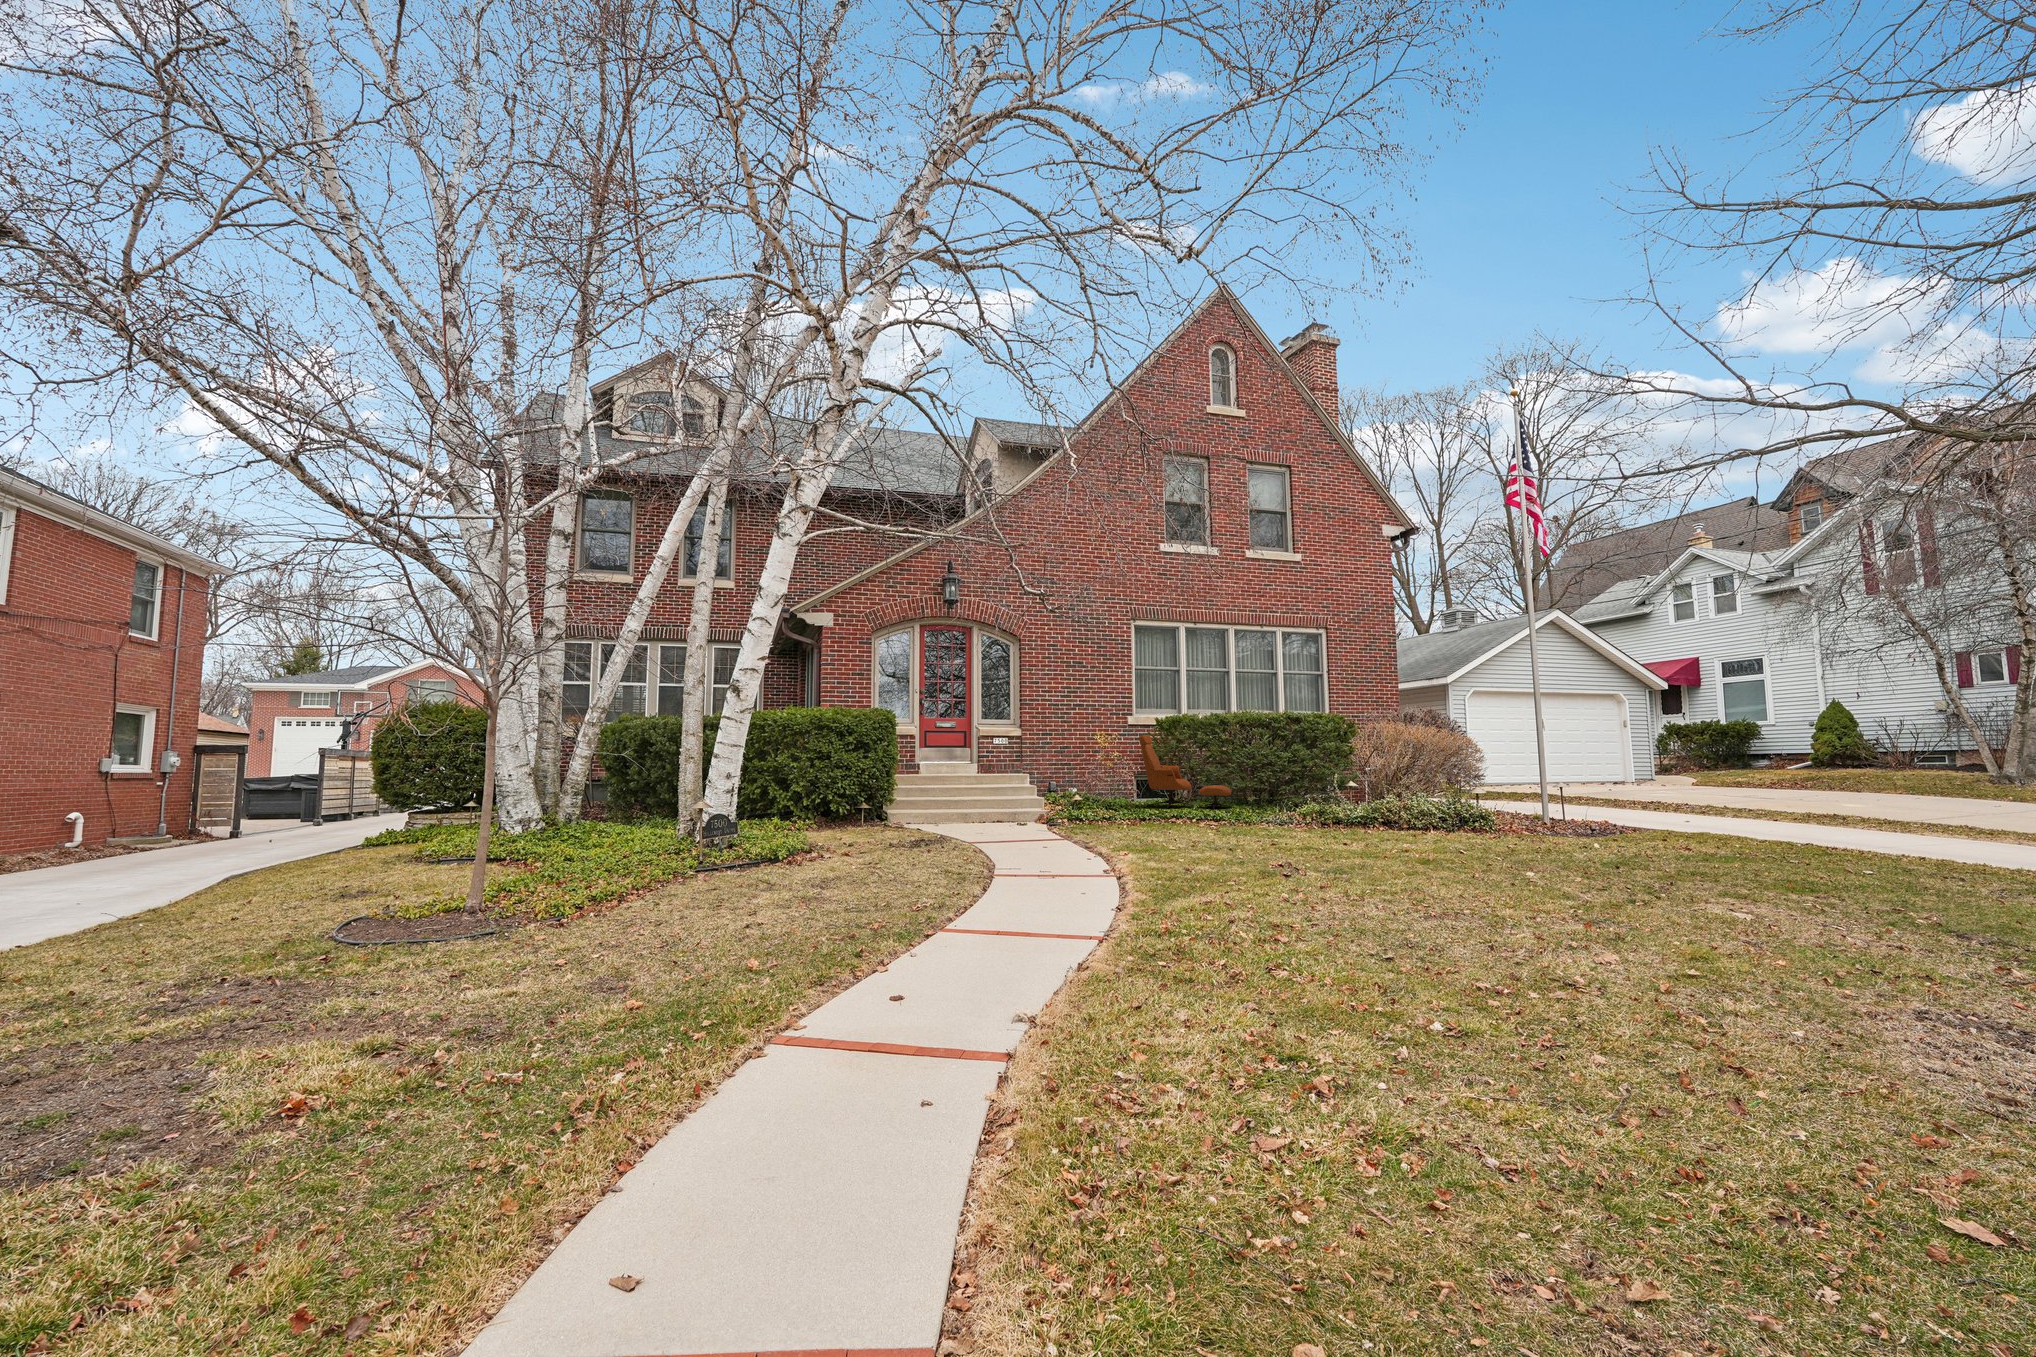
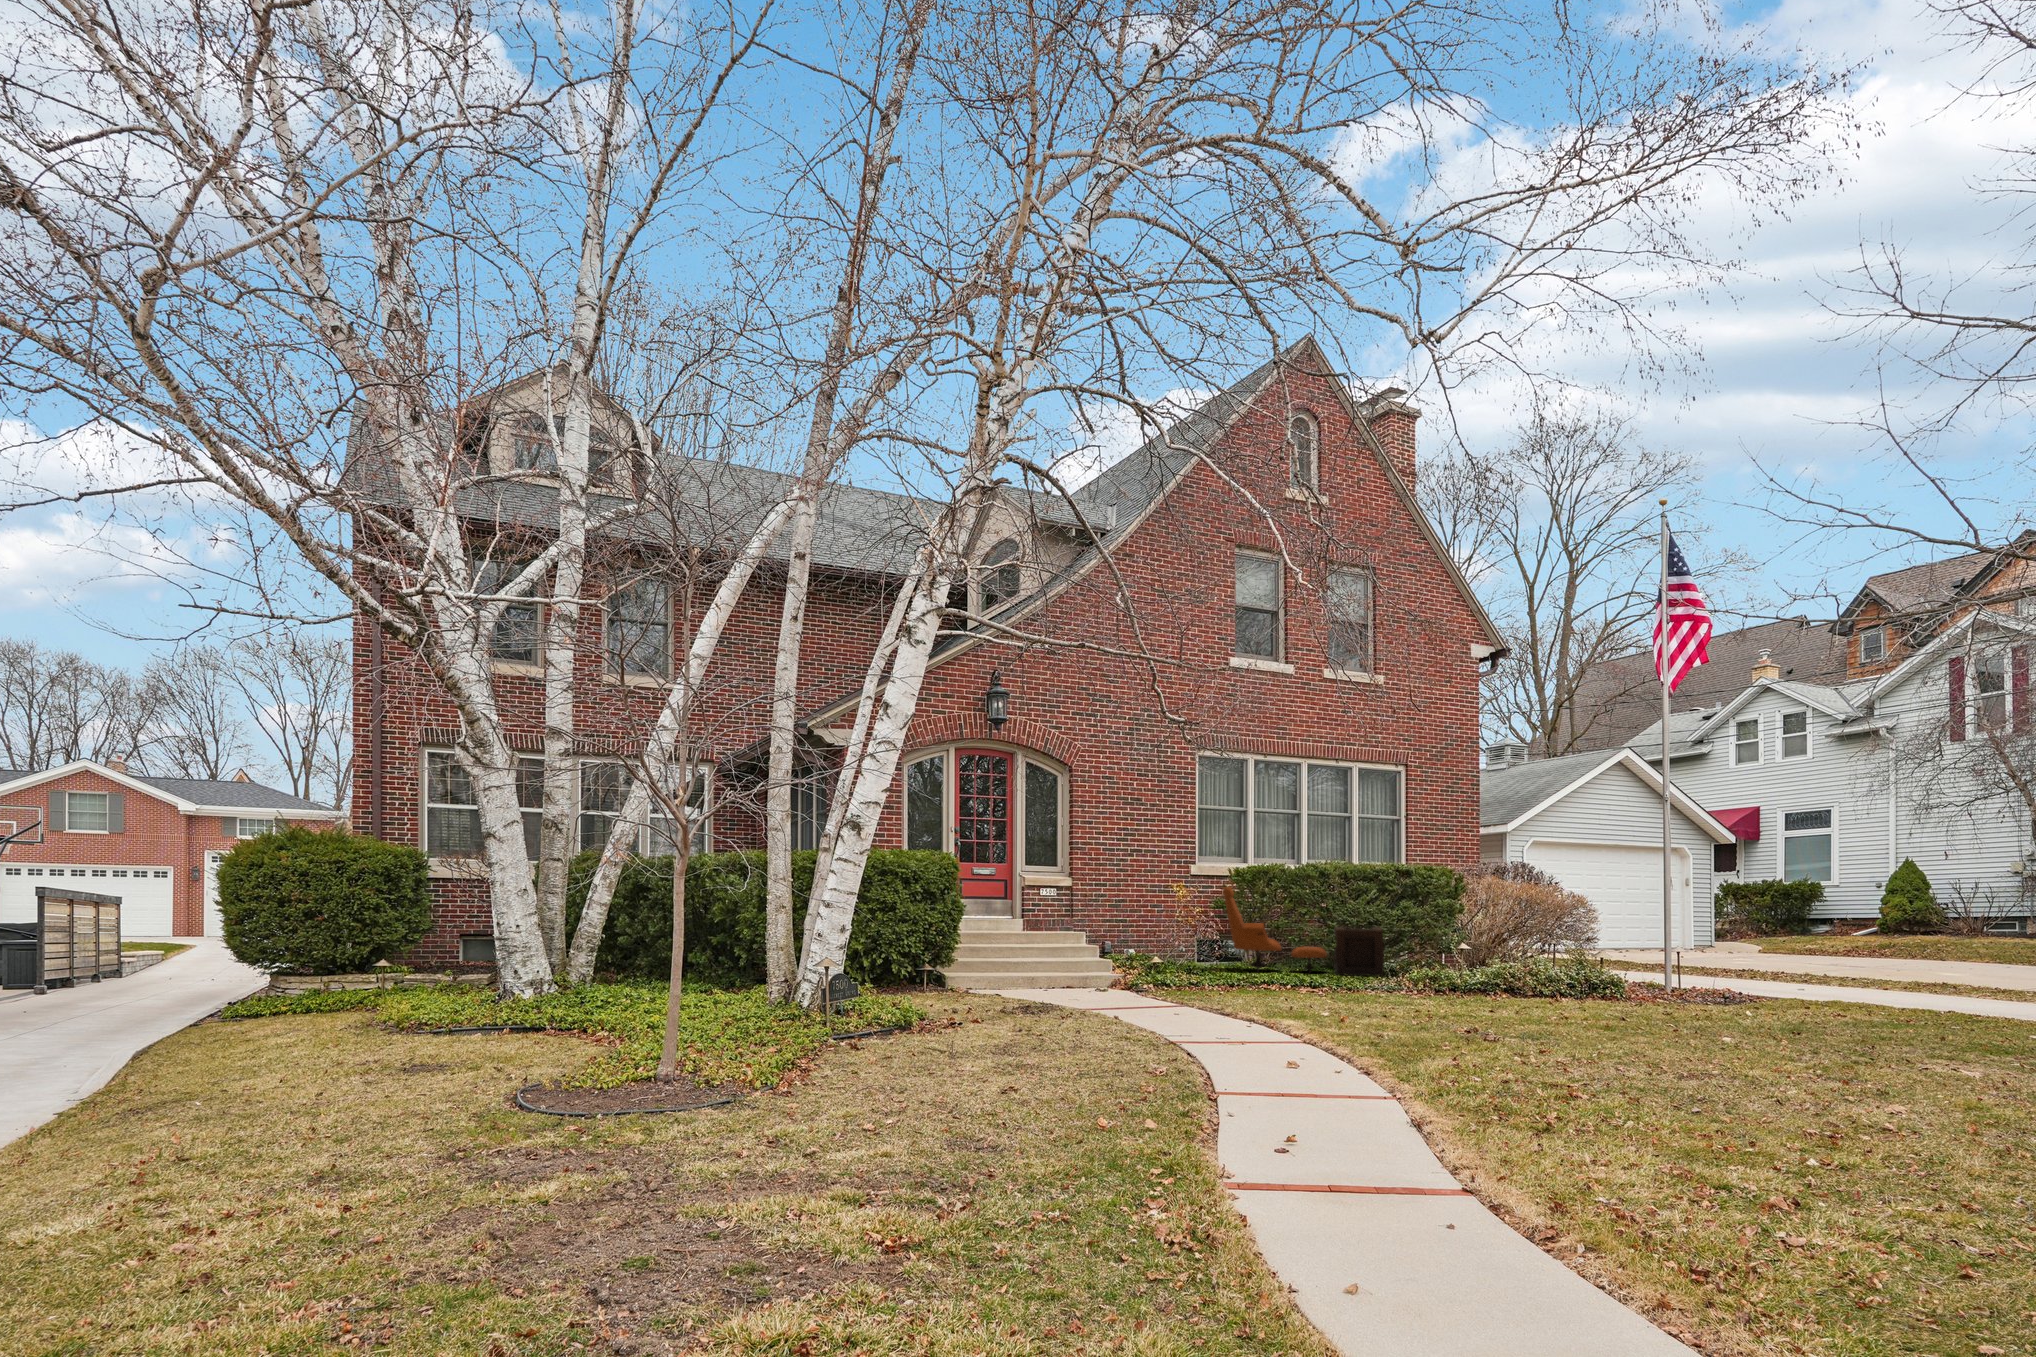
wooden crate: none [1235,767,1281,811] -> present [1334,927,1384,976]

